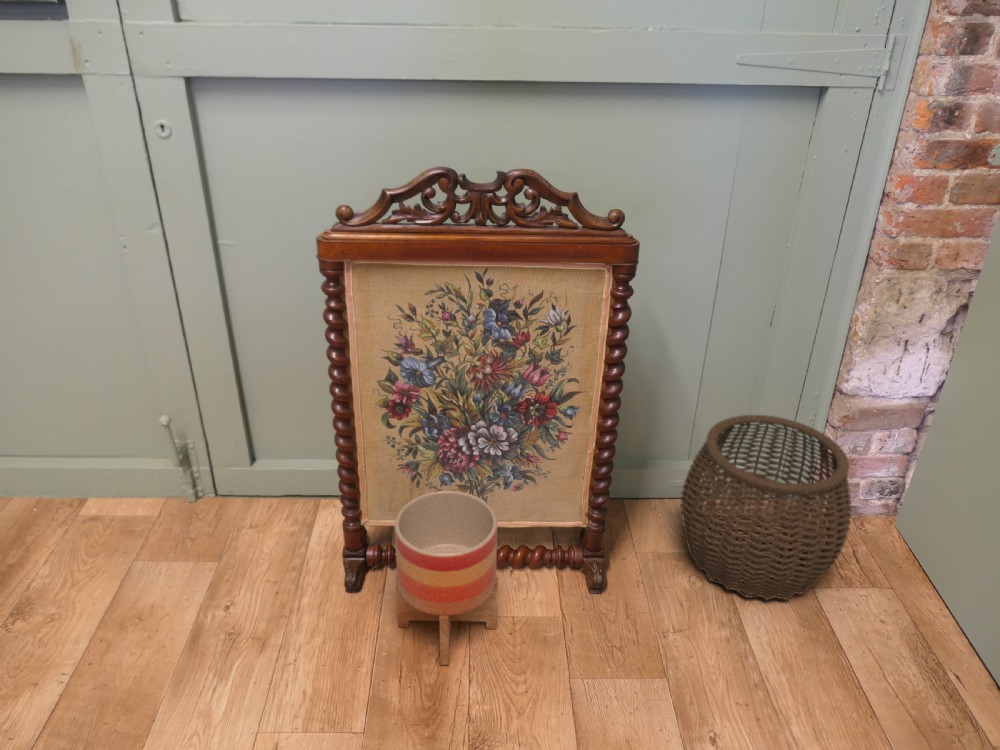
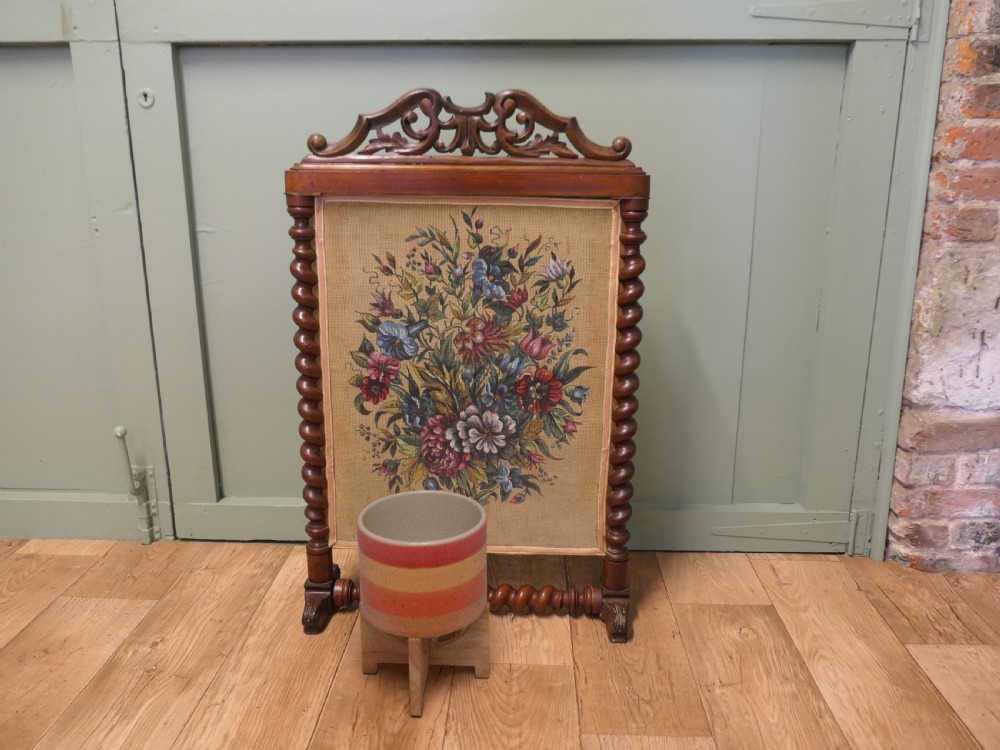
woven basket: present [681,415,852,600] -> none [723,427,946,653]

